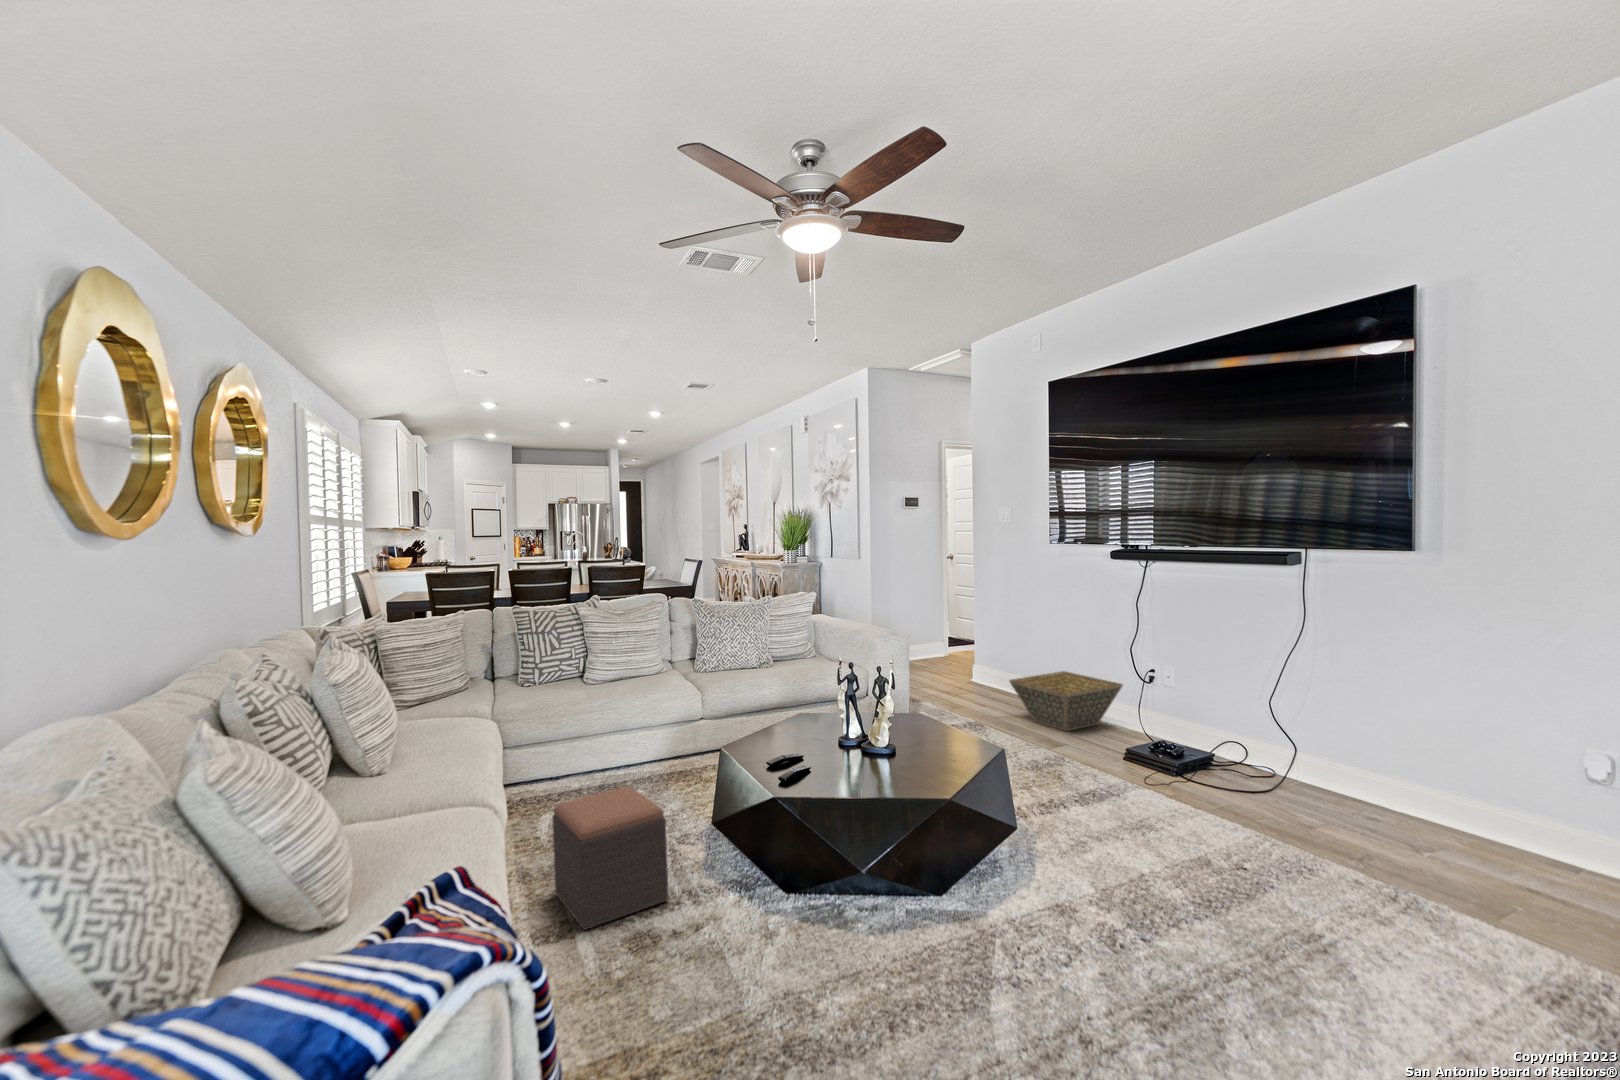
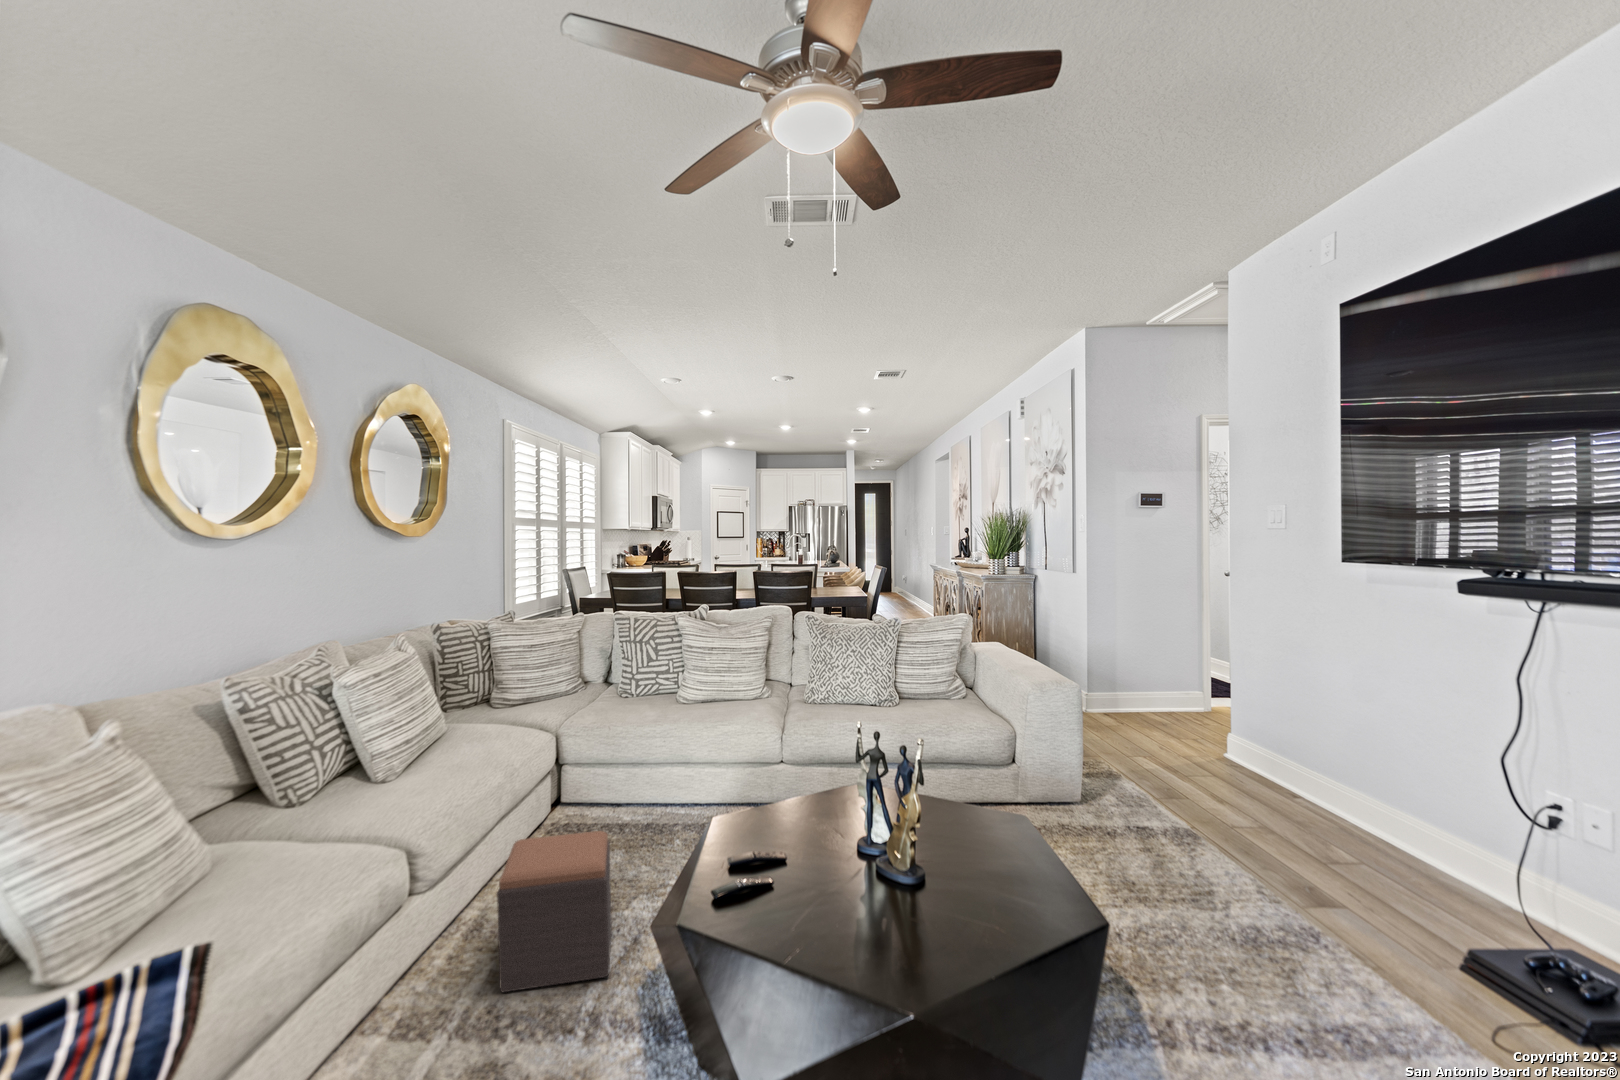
basket: present [1009,671,1123,731] -> none [1223,745,1410,836]

